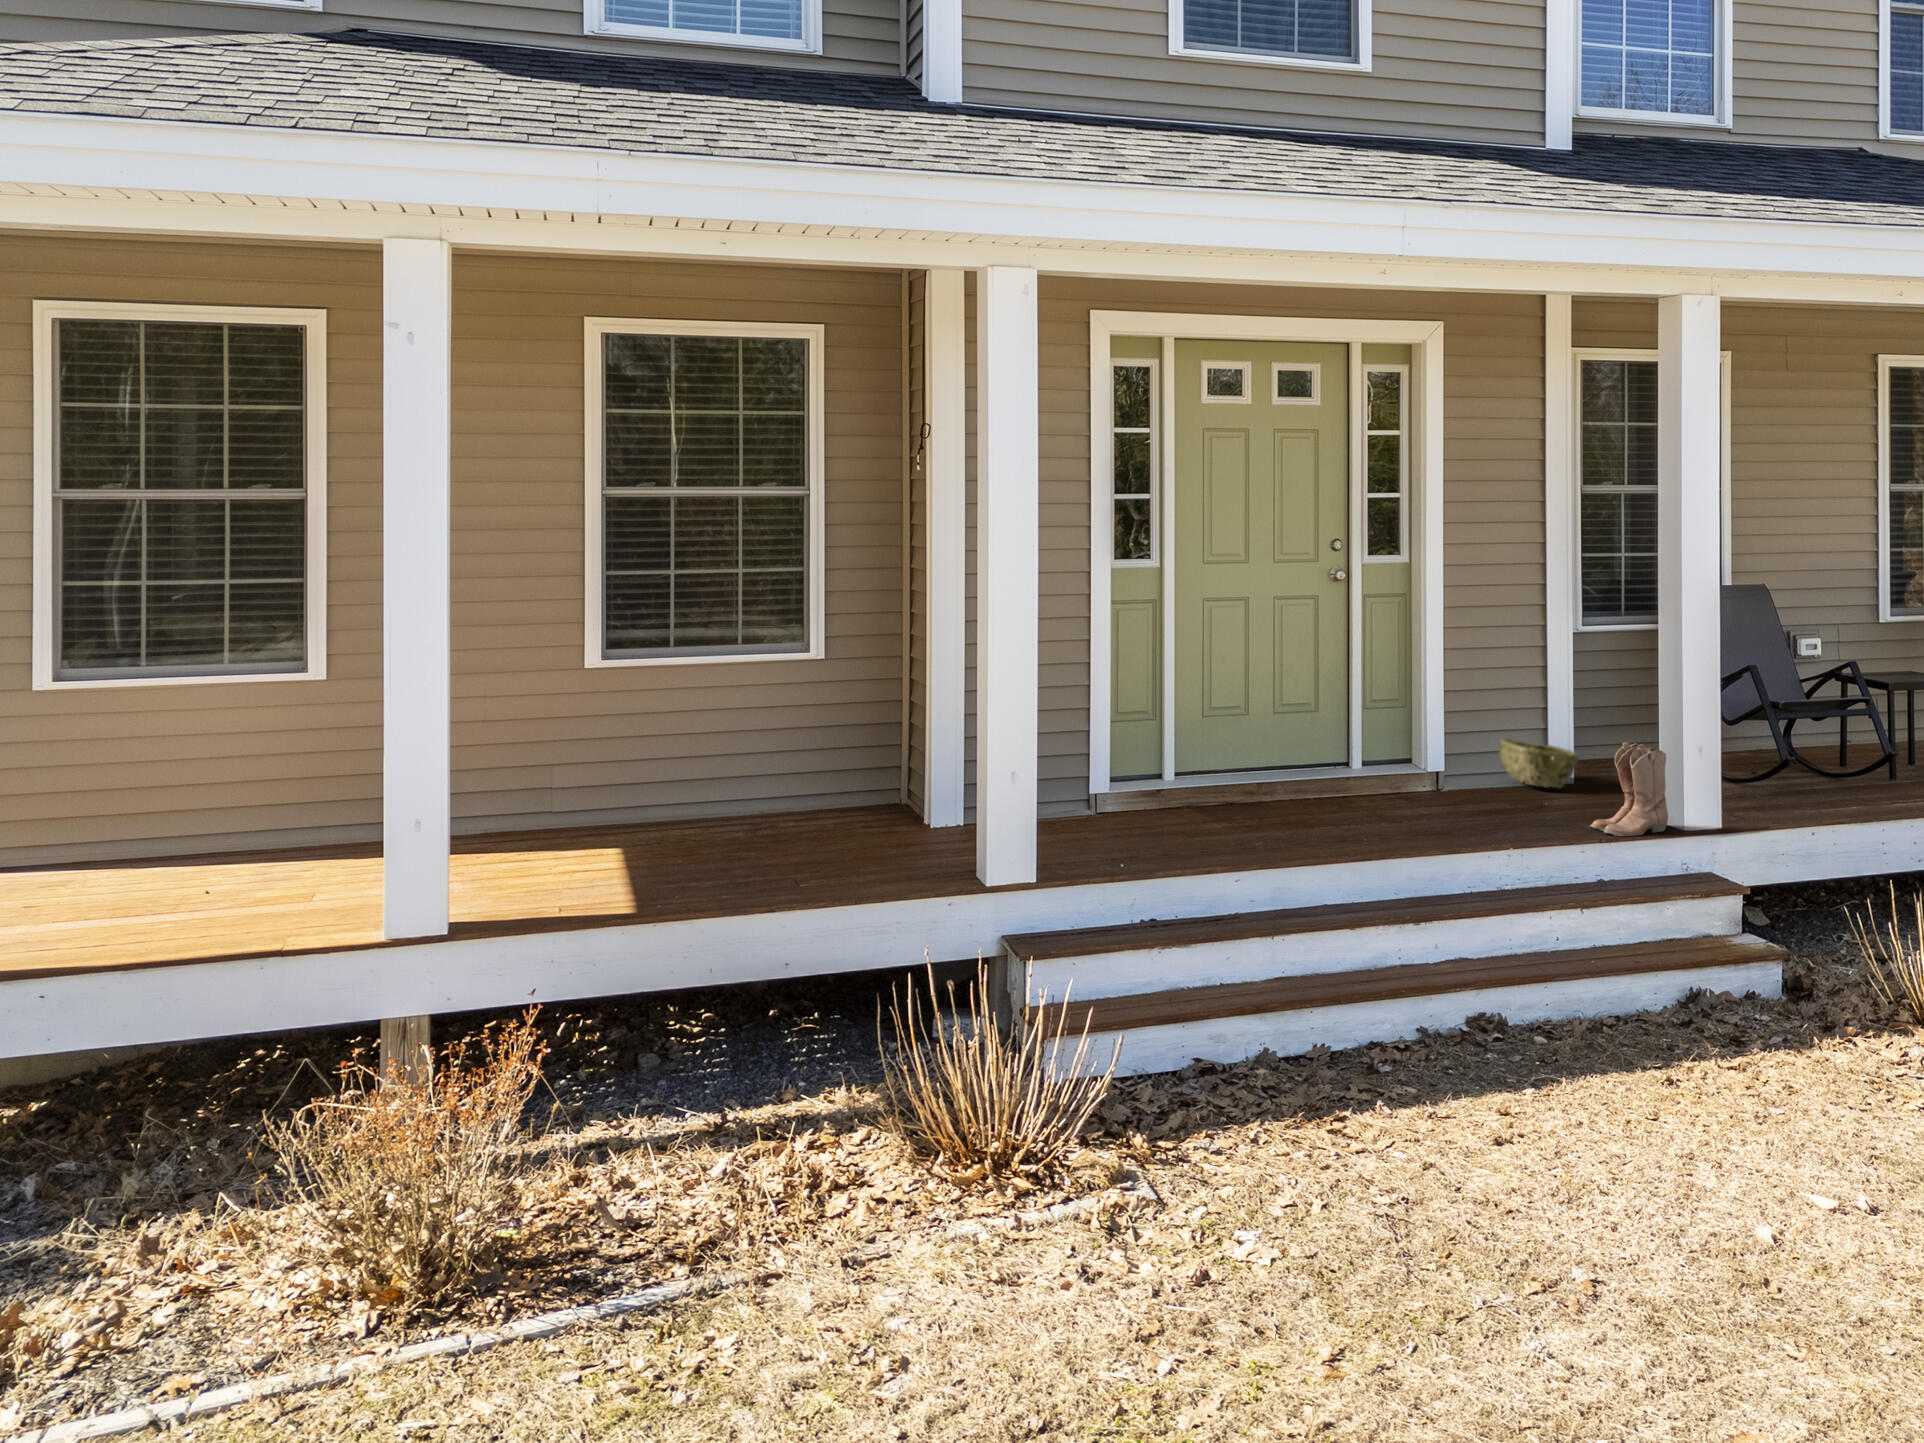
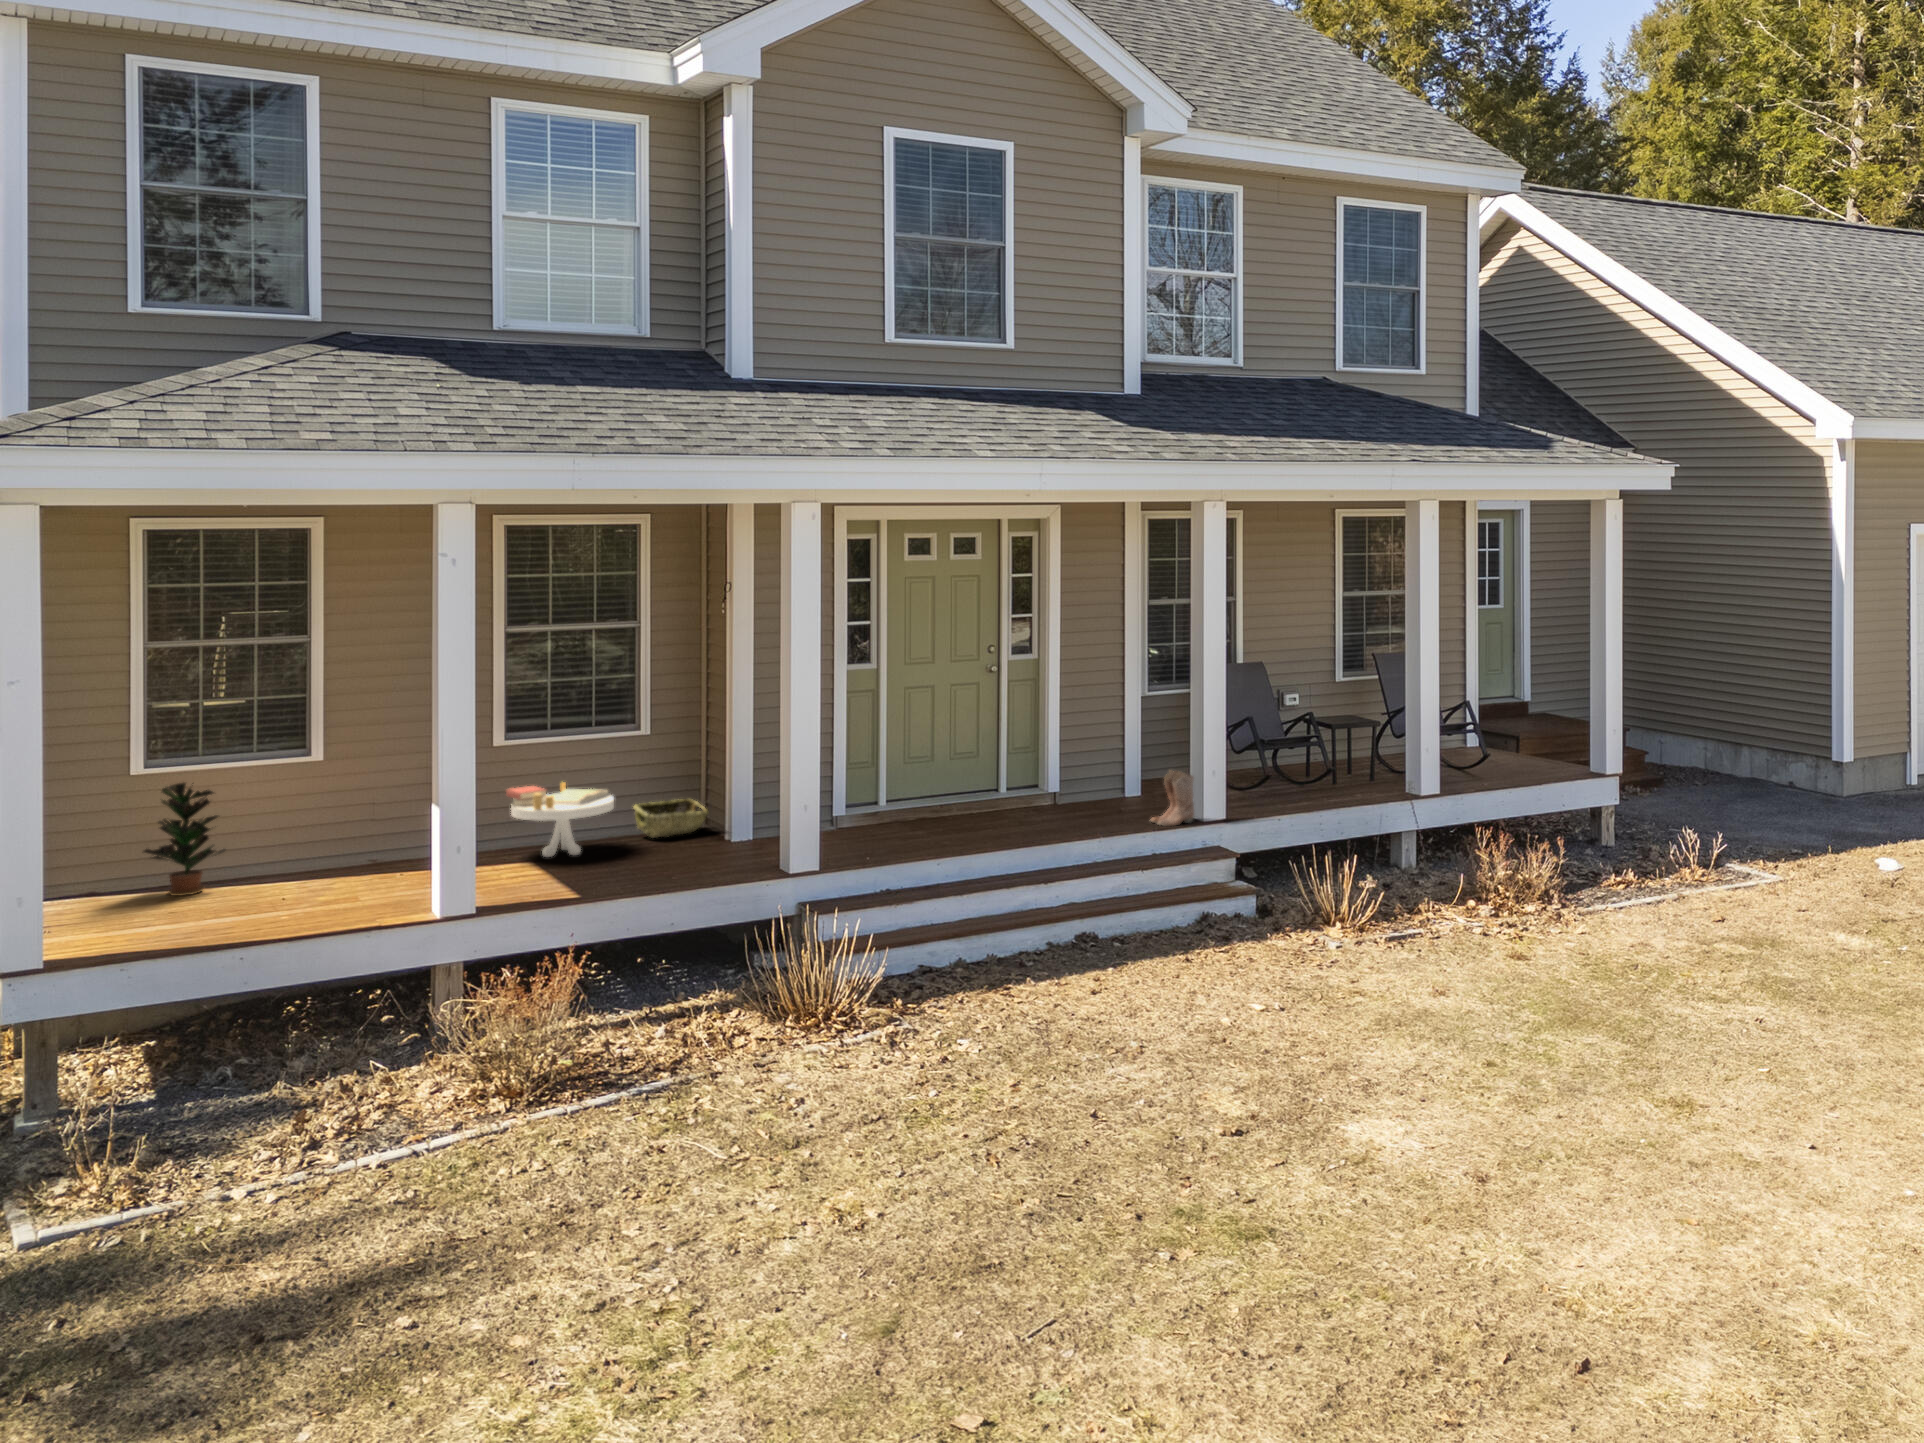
potted plant: none [54,707,176,878] -> present [144,783,225,896]
side table: none [592,730,750,843] -> present [506,782,614,857]
woven basket: present [1499,739,1579,788] -> present [634,799,708,838]

